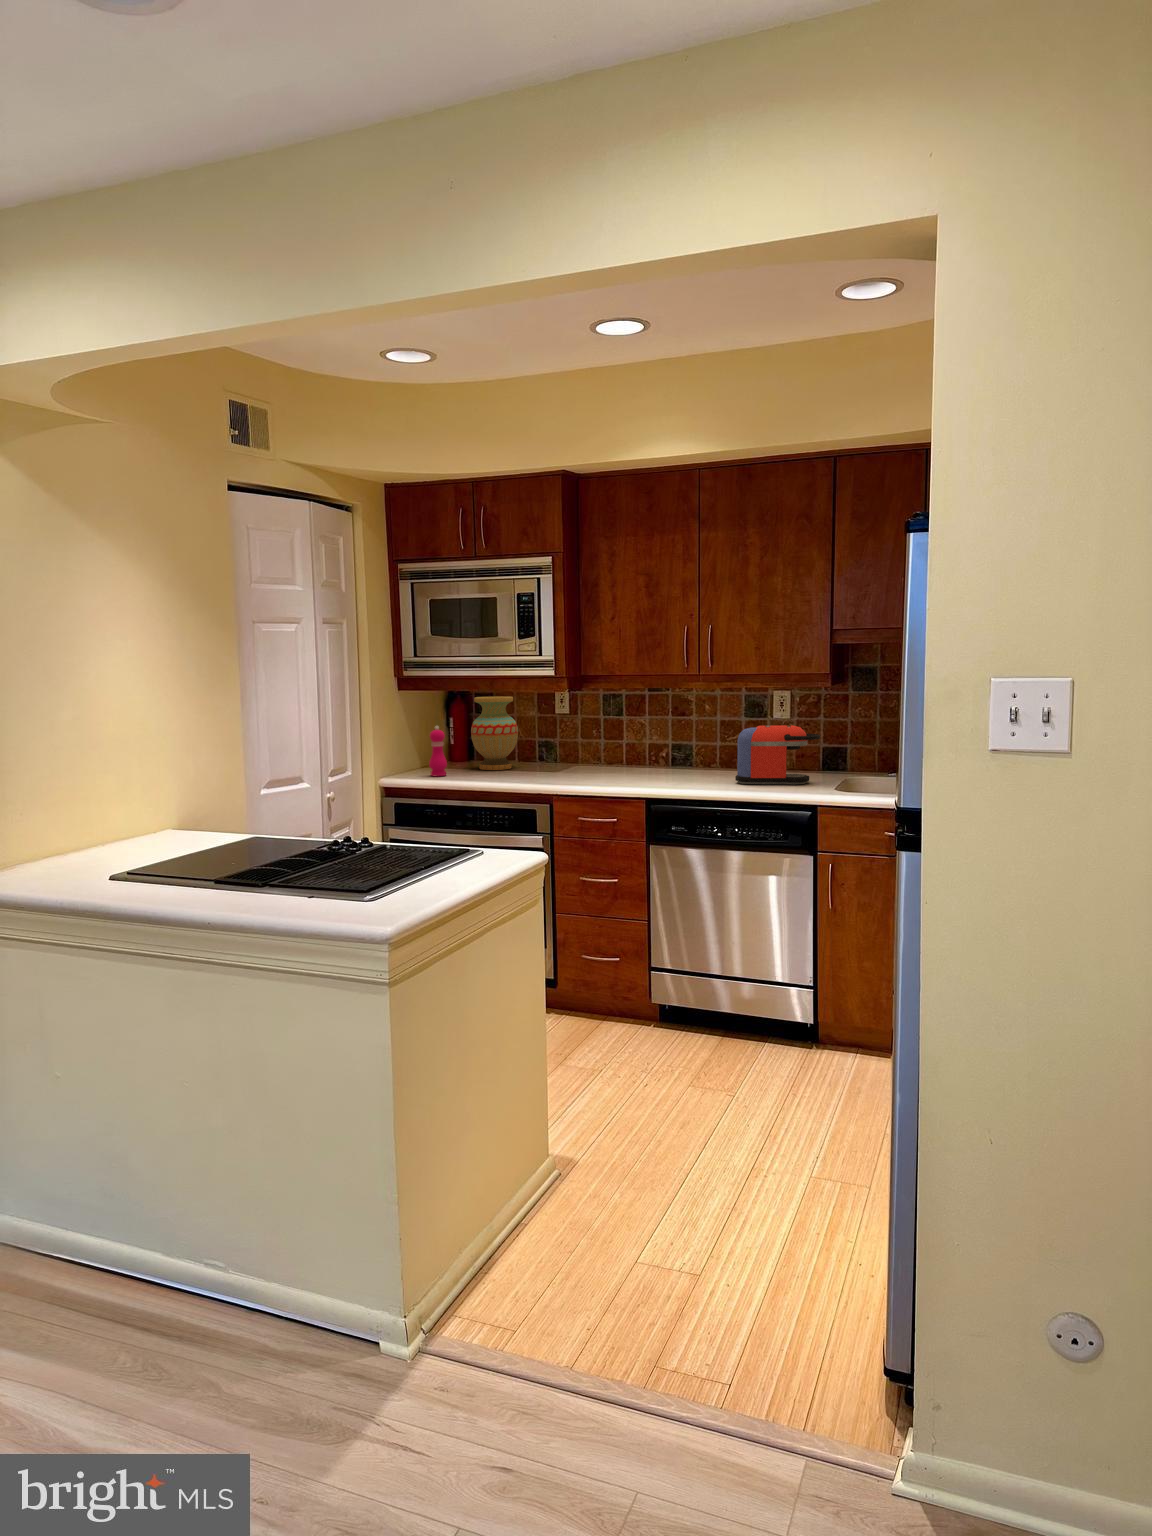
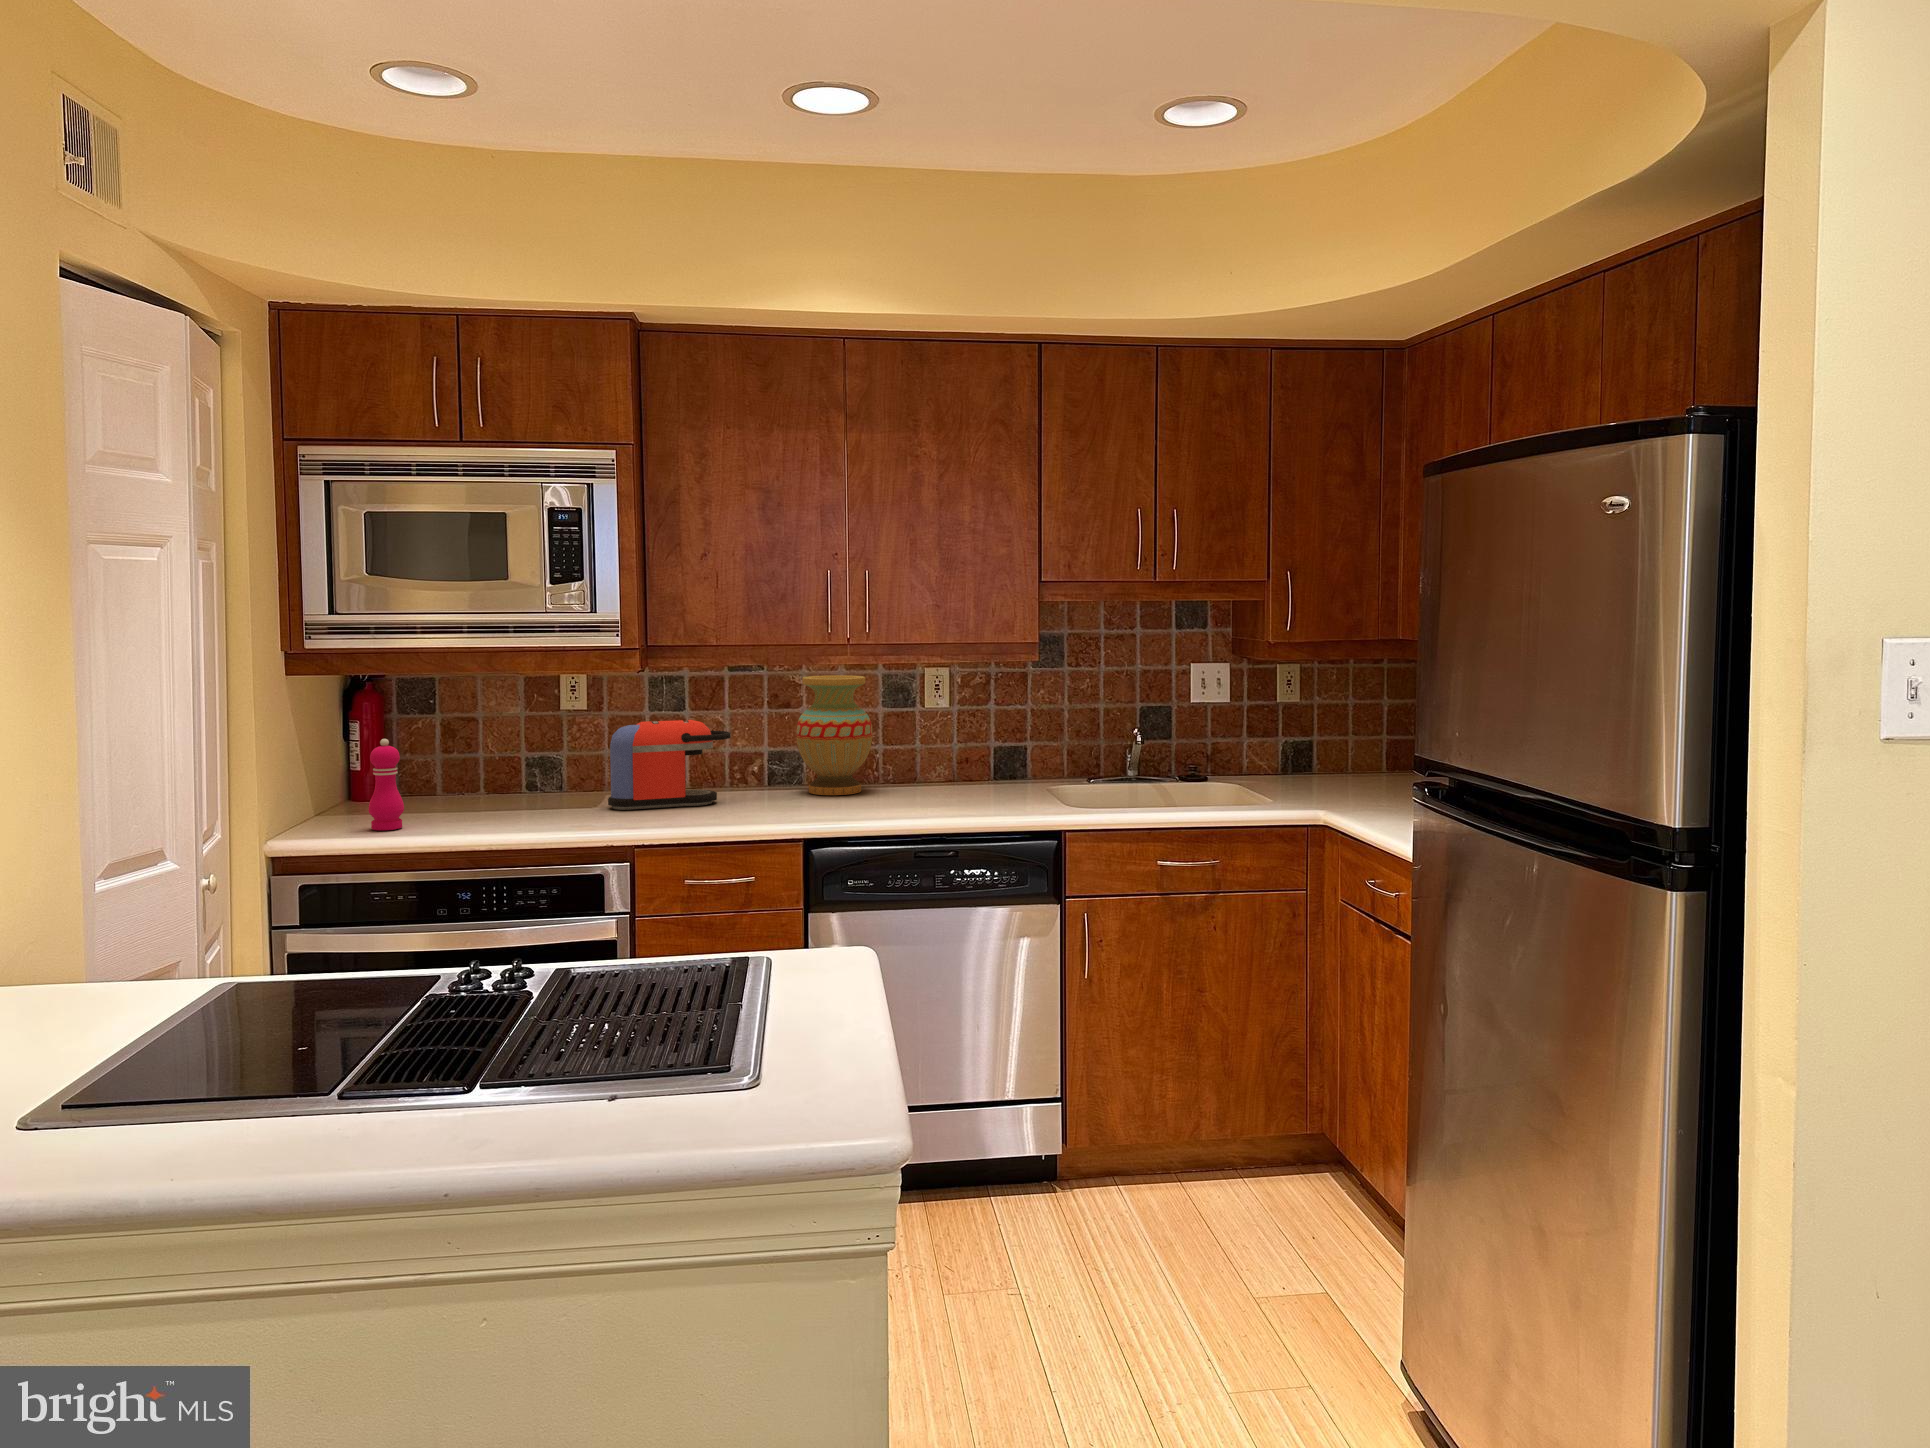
vase: present [471,696,518,770] -> present [796,675,872,795]
coffee maker: present [735,725,820,784] -> present [608,720,731,810]

